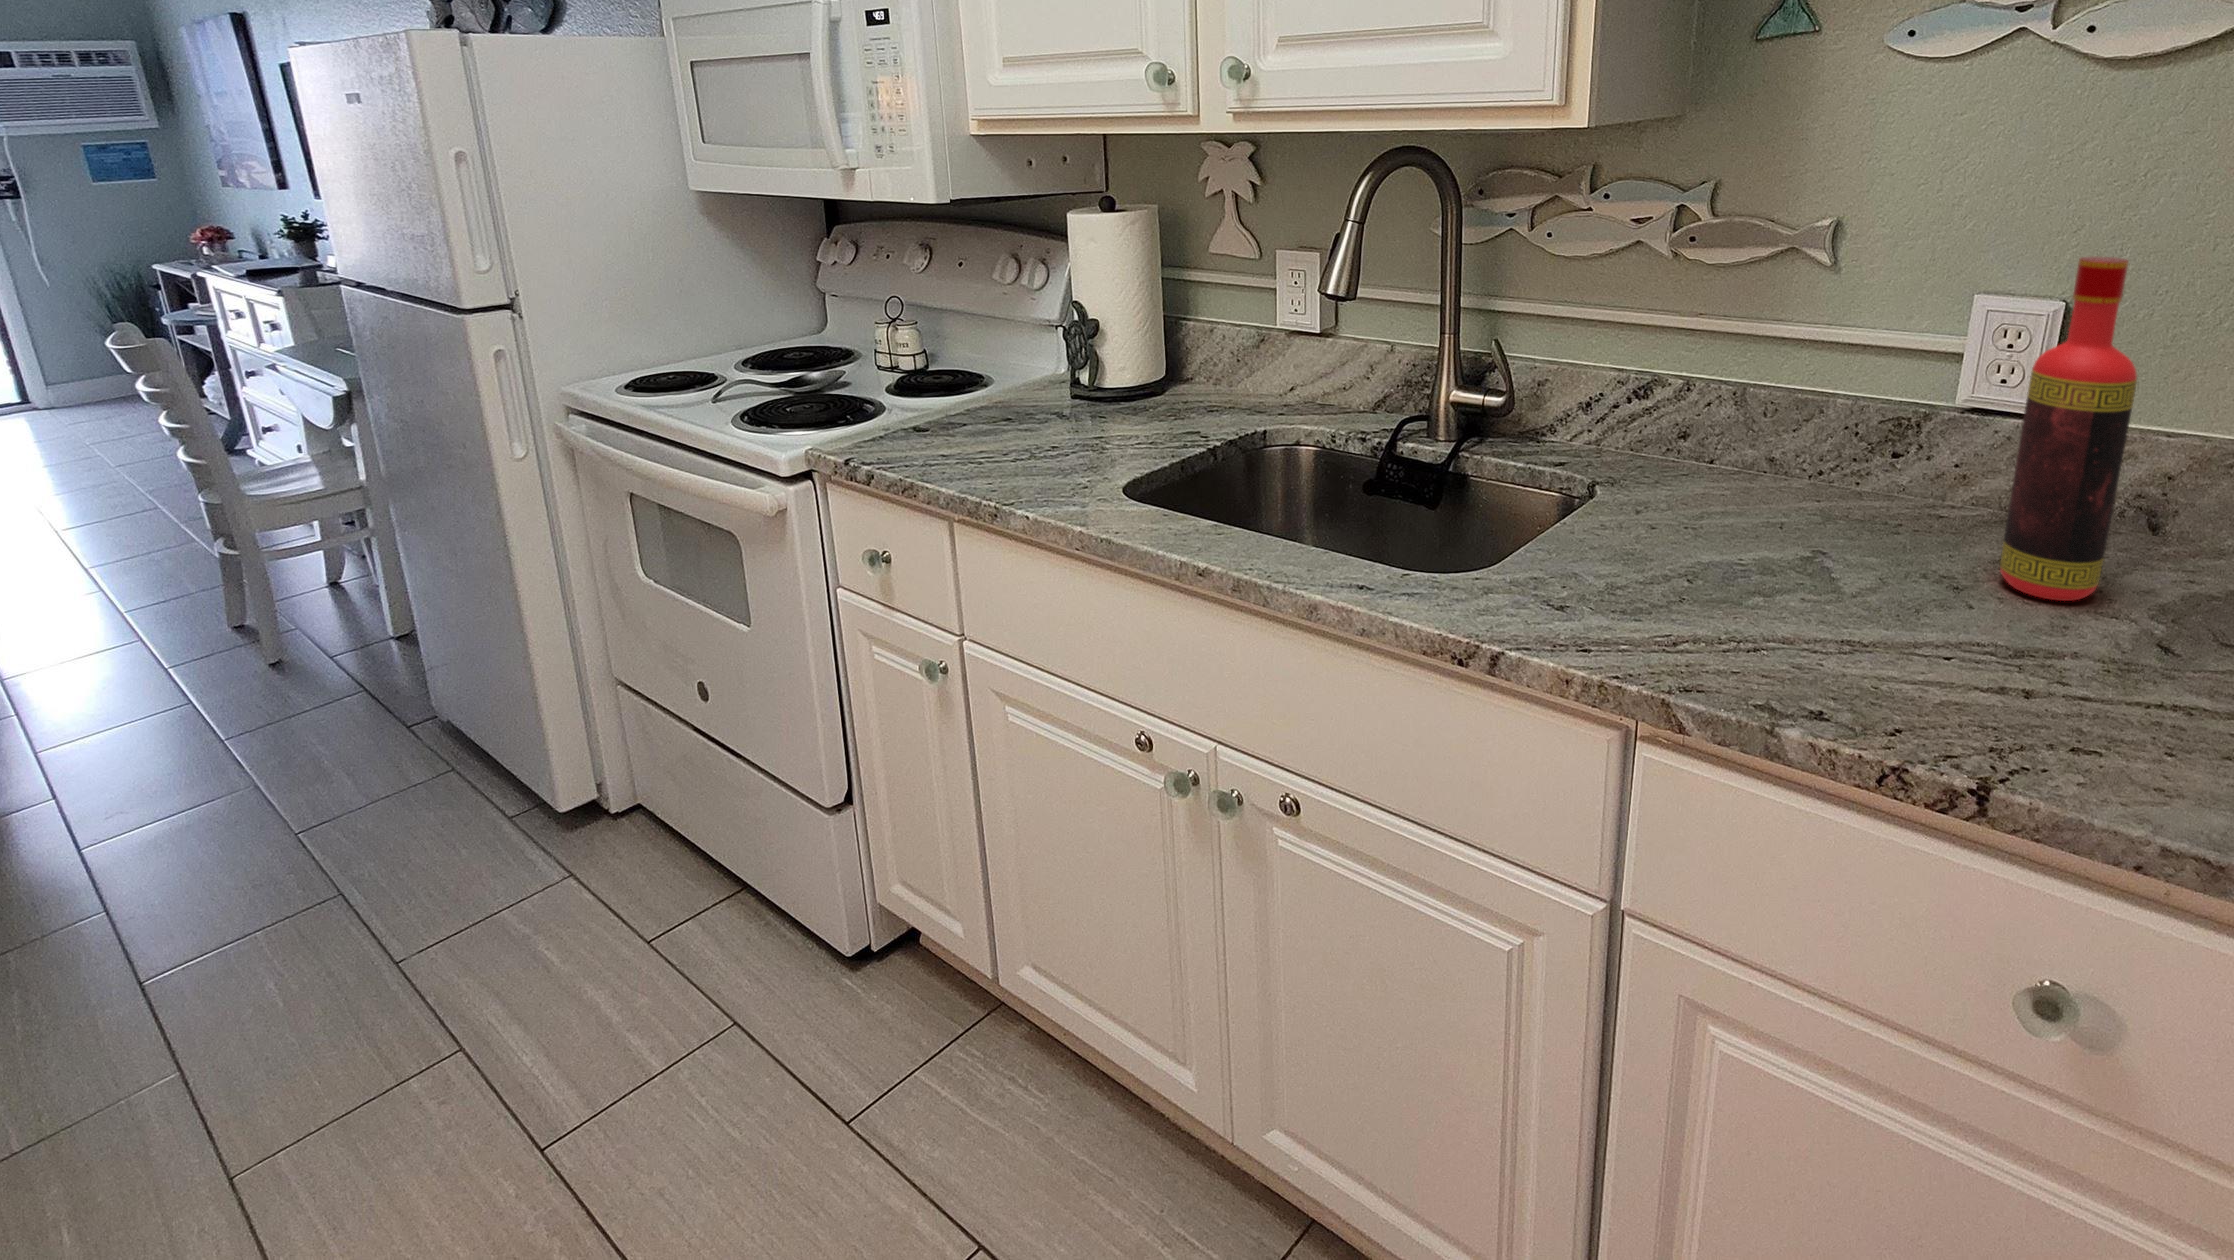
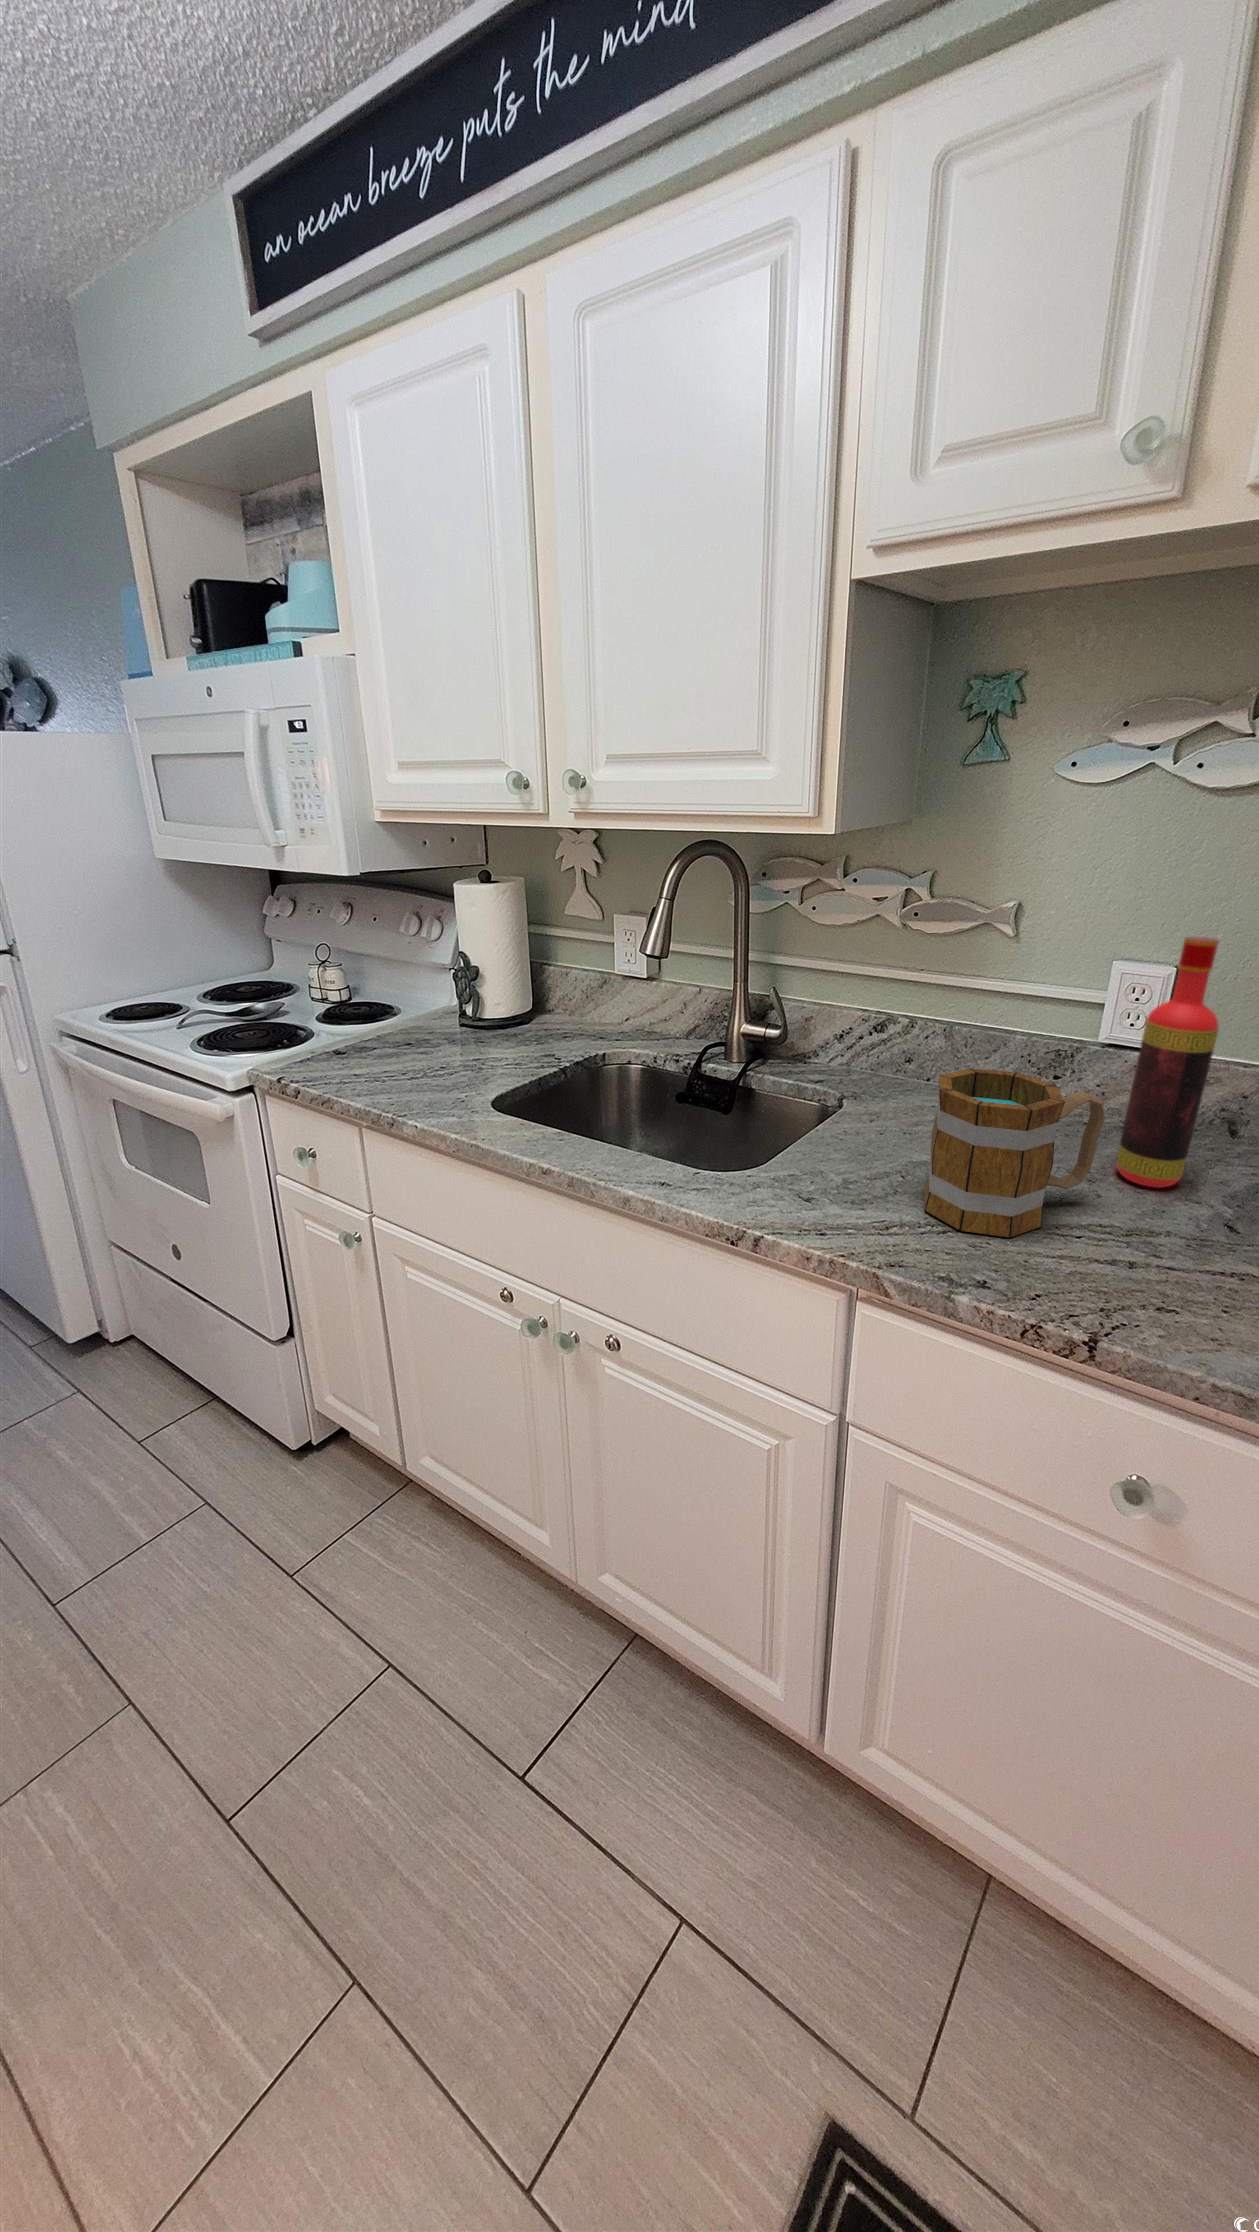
mug: none [1725,436,1978,661] -> present [924,1068,1105,1238]

